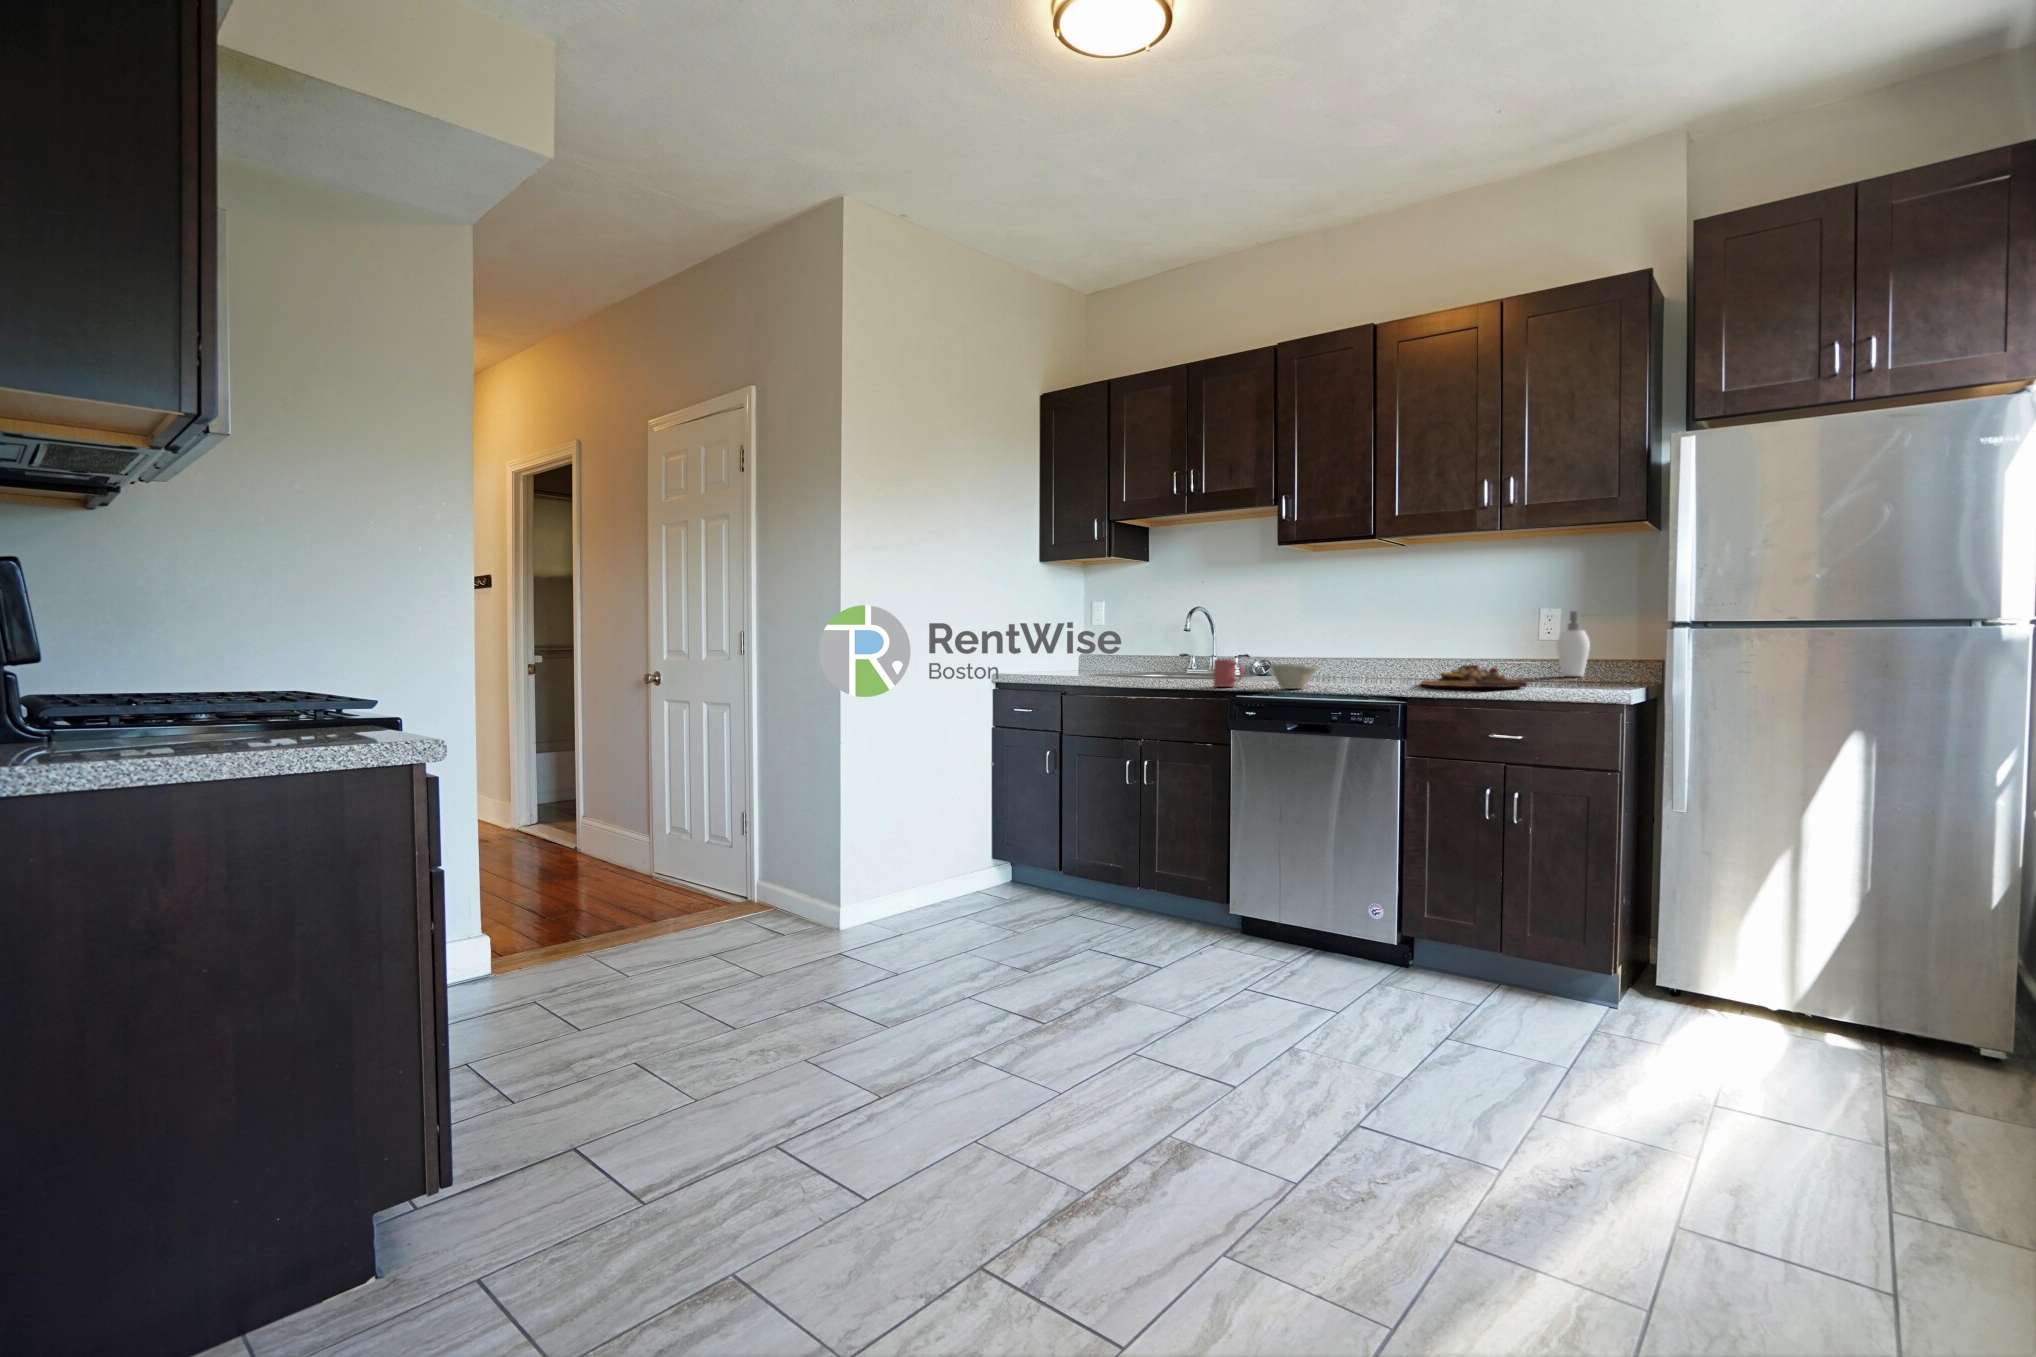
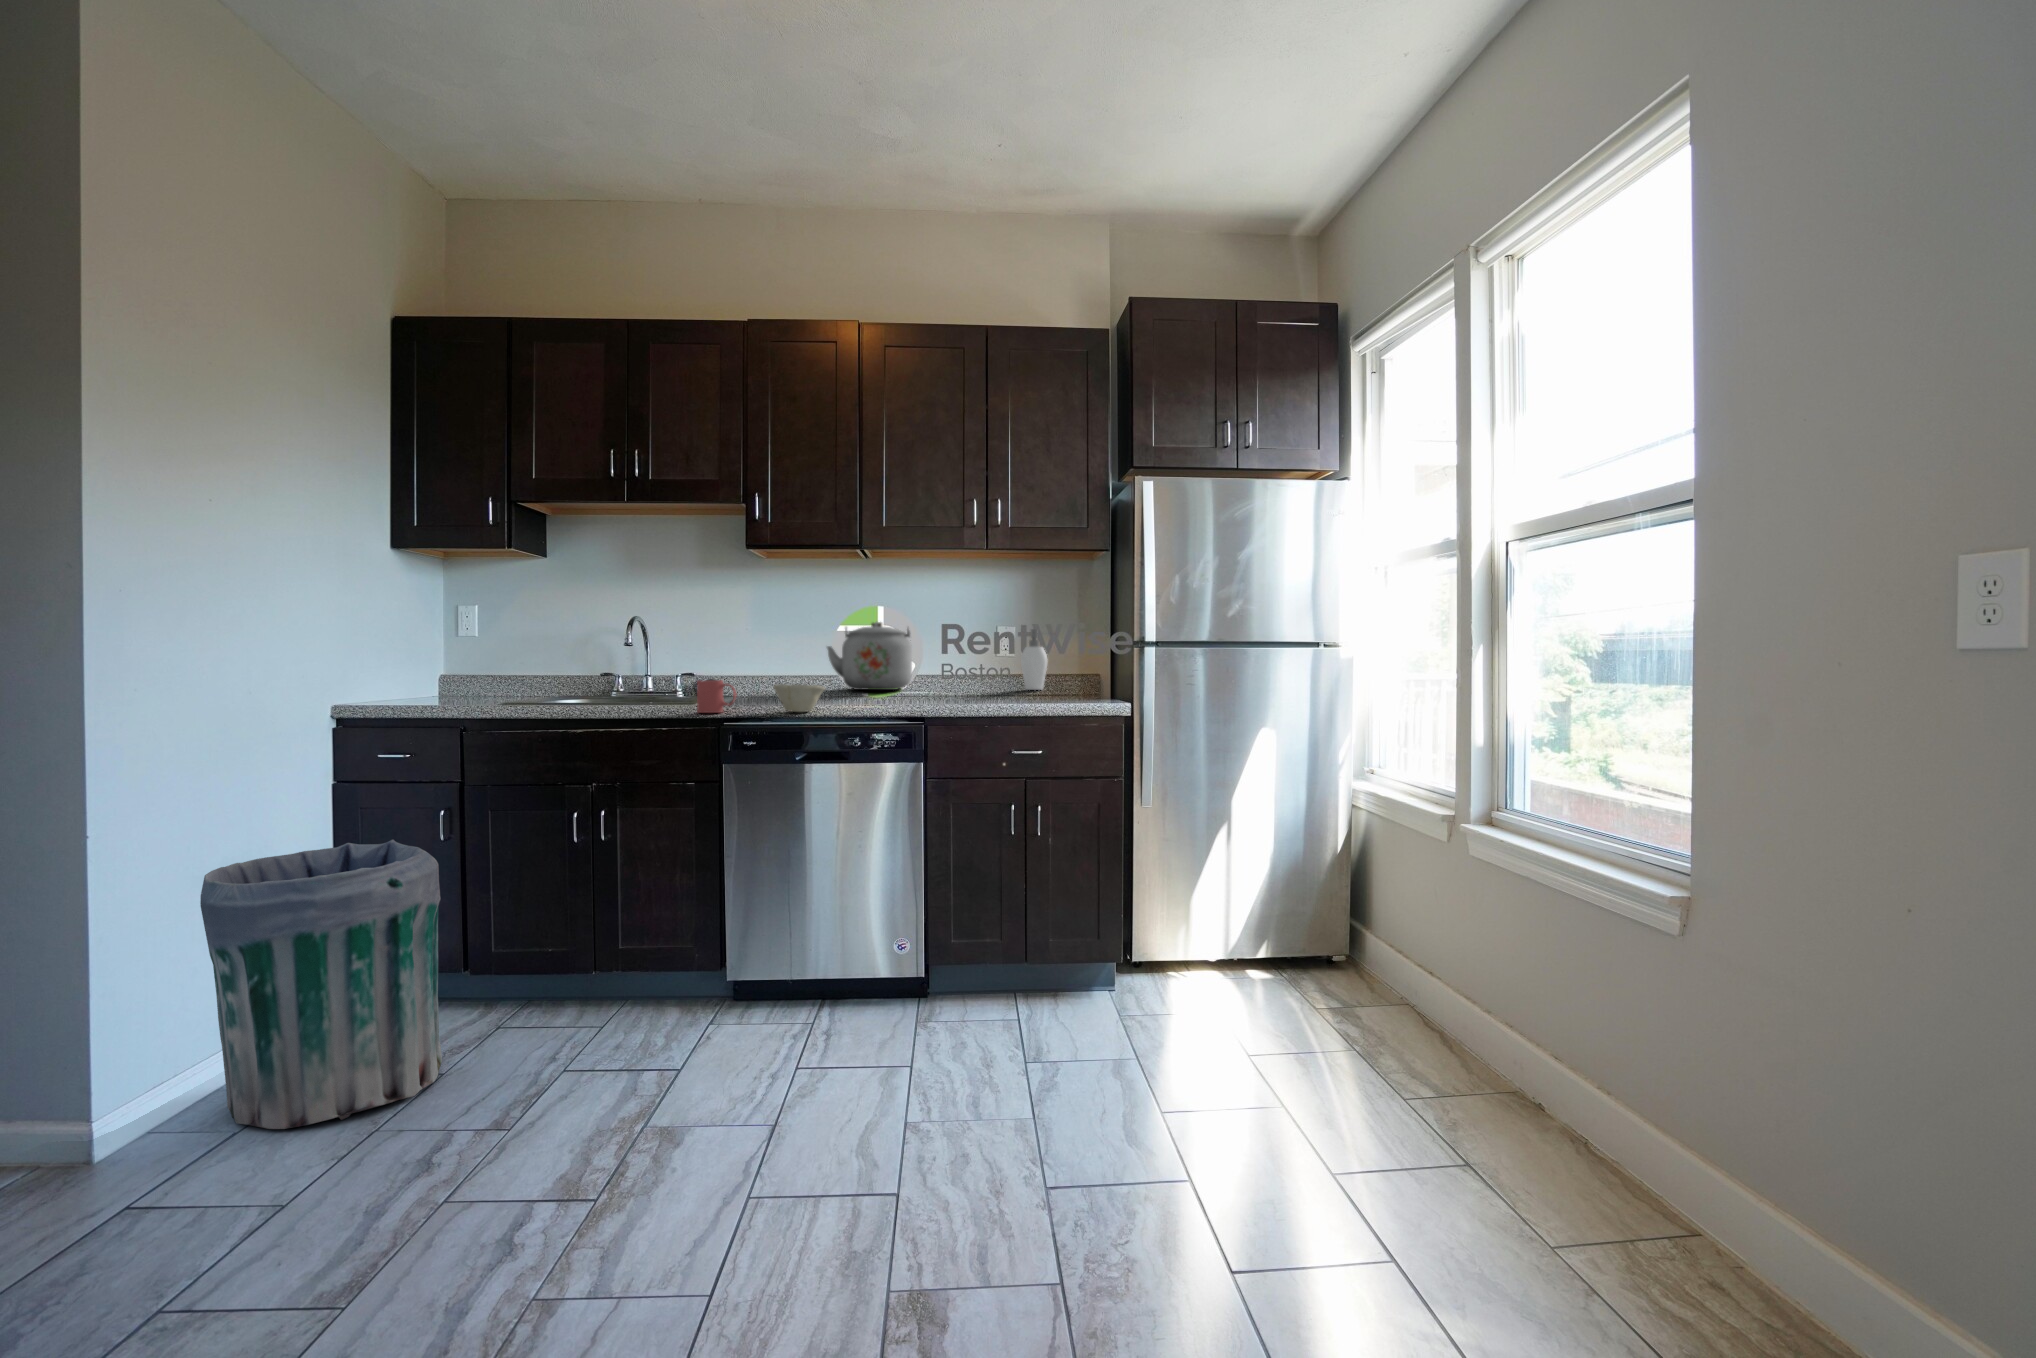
kettle: none [1358,607,1449,673] -> present [827,622,912,690]
cutting board: present [1419,665,1527,687] -> none [921,680,1026,703]
trash can: none [895,765,1024,942] -> present [200,840,442,1129]

